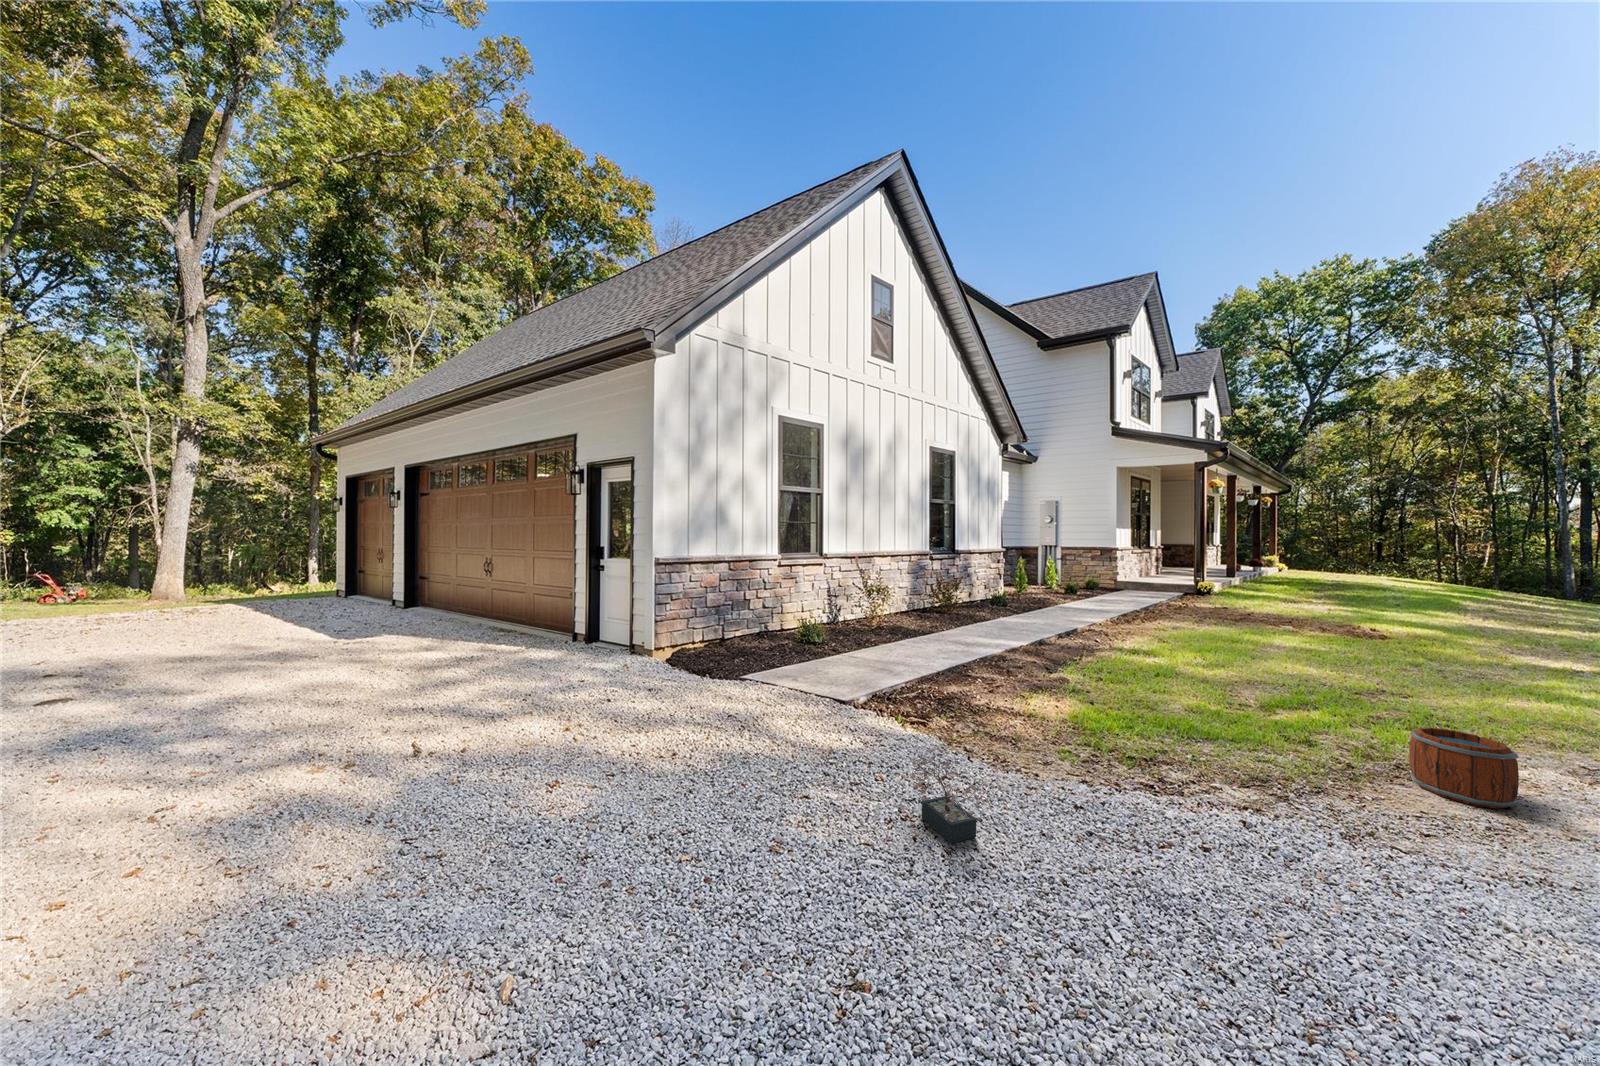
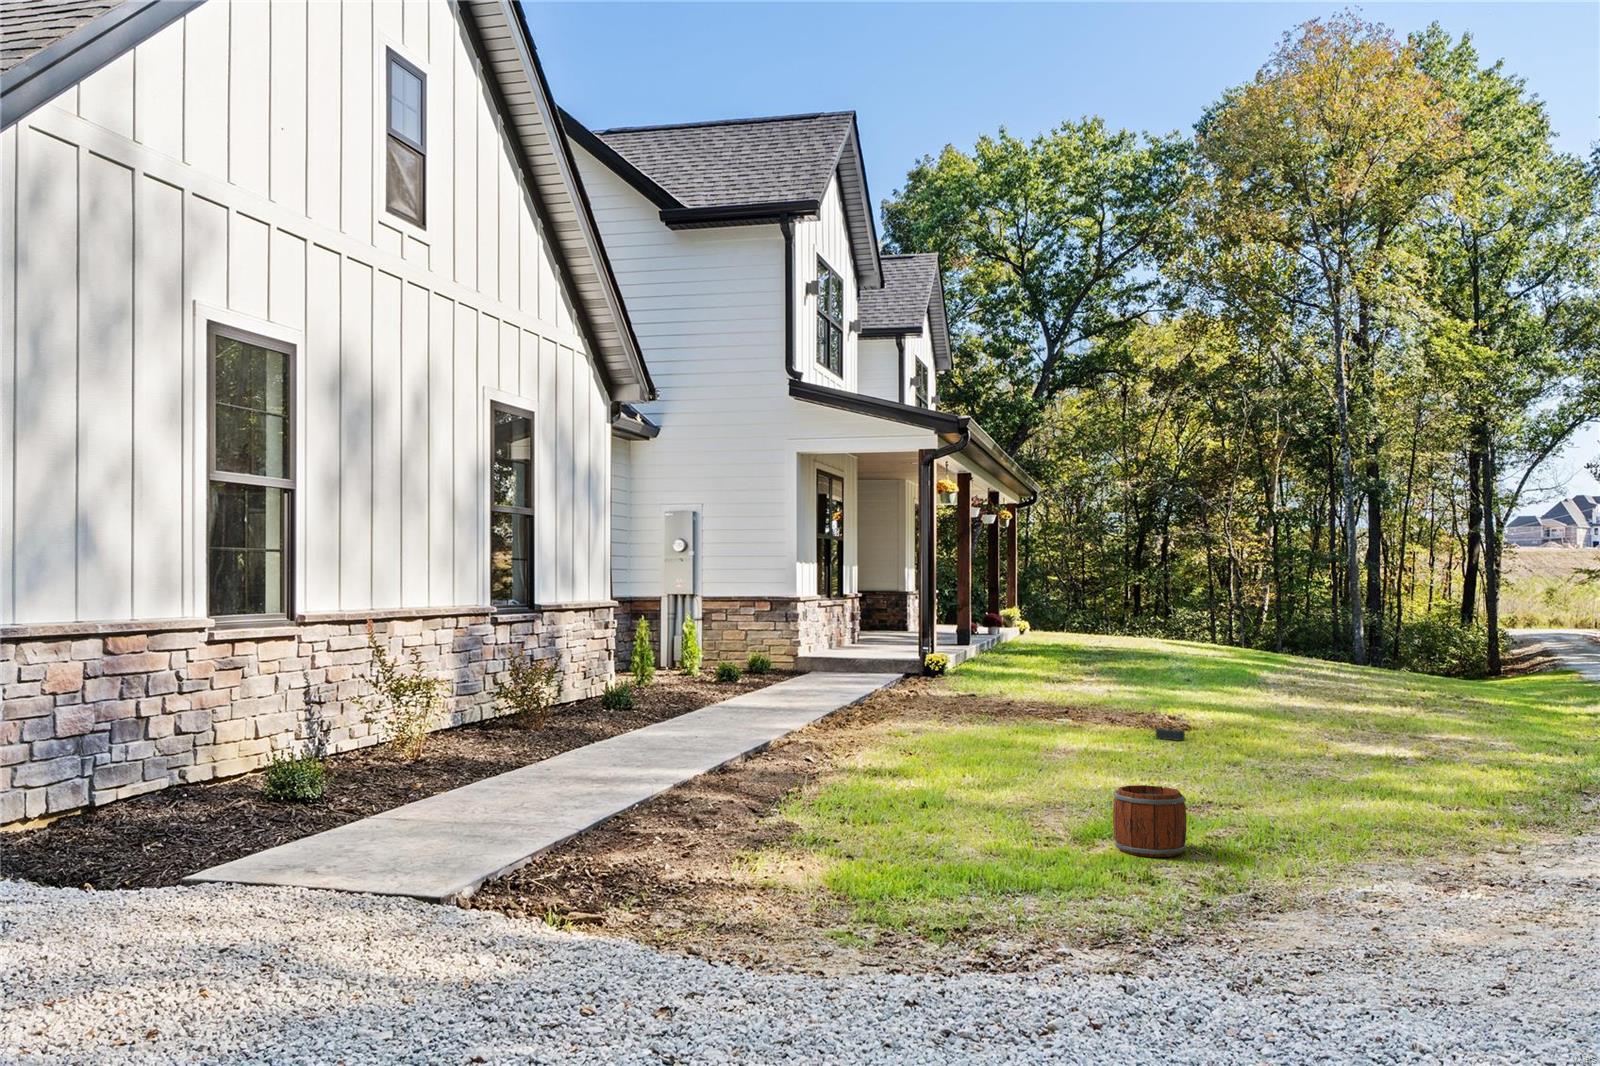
decorative plant: present [908,748,987,843] -> present [1149,703,1189,741]

